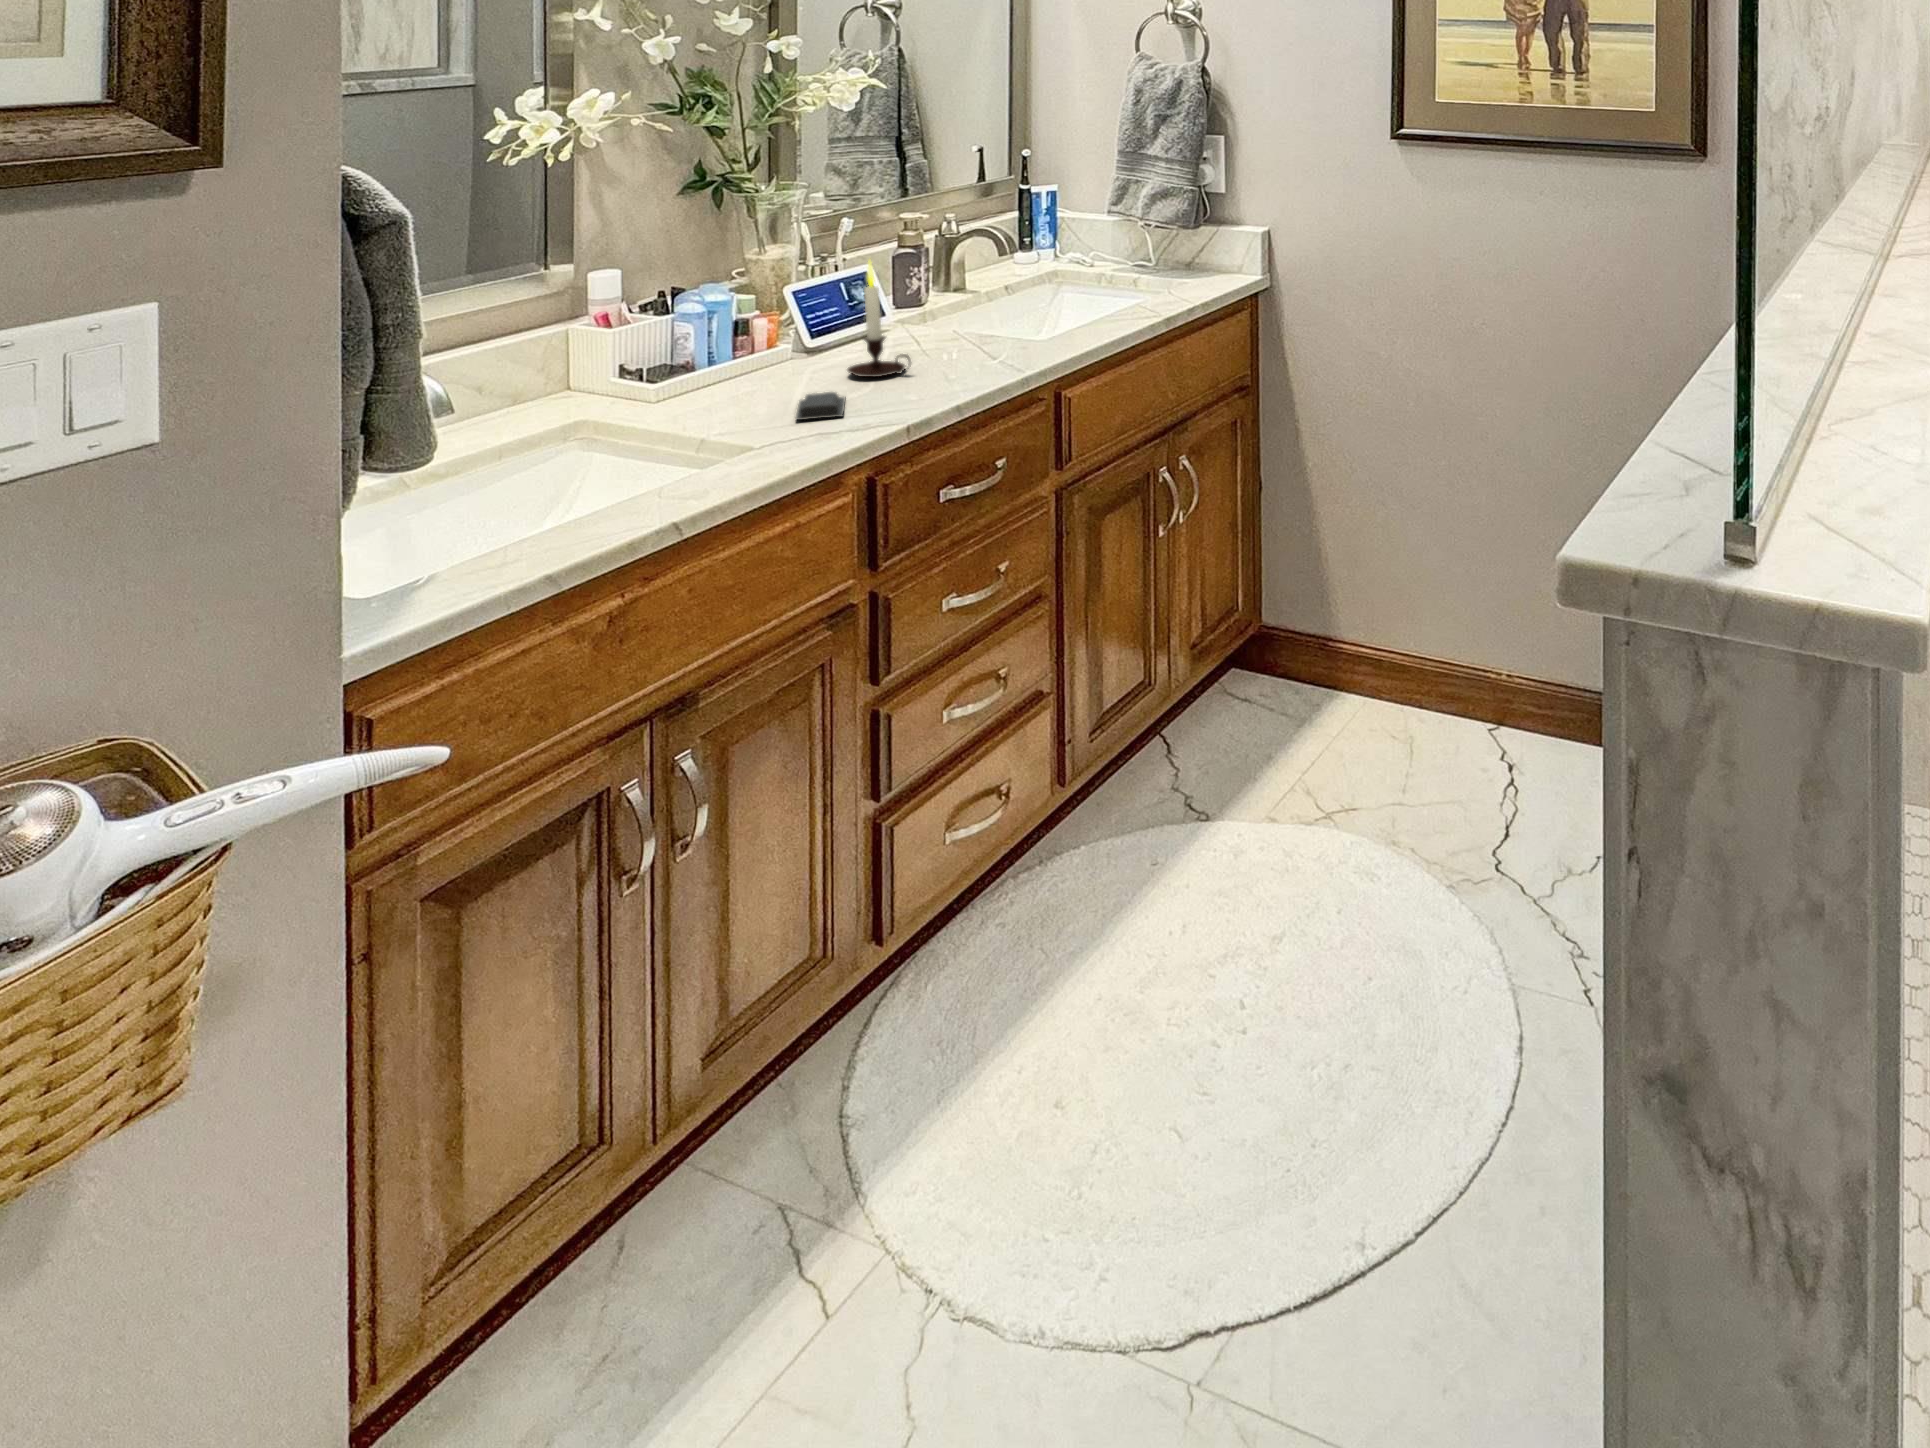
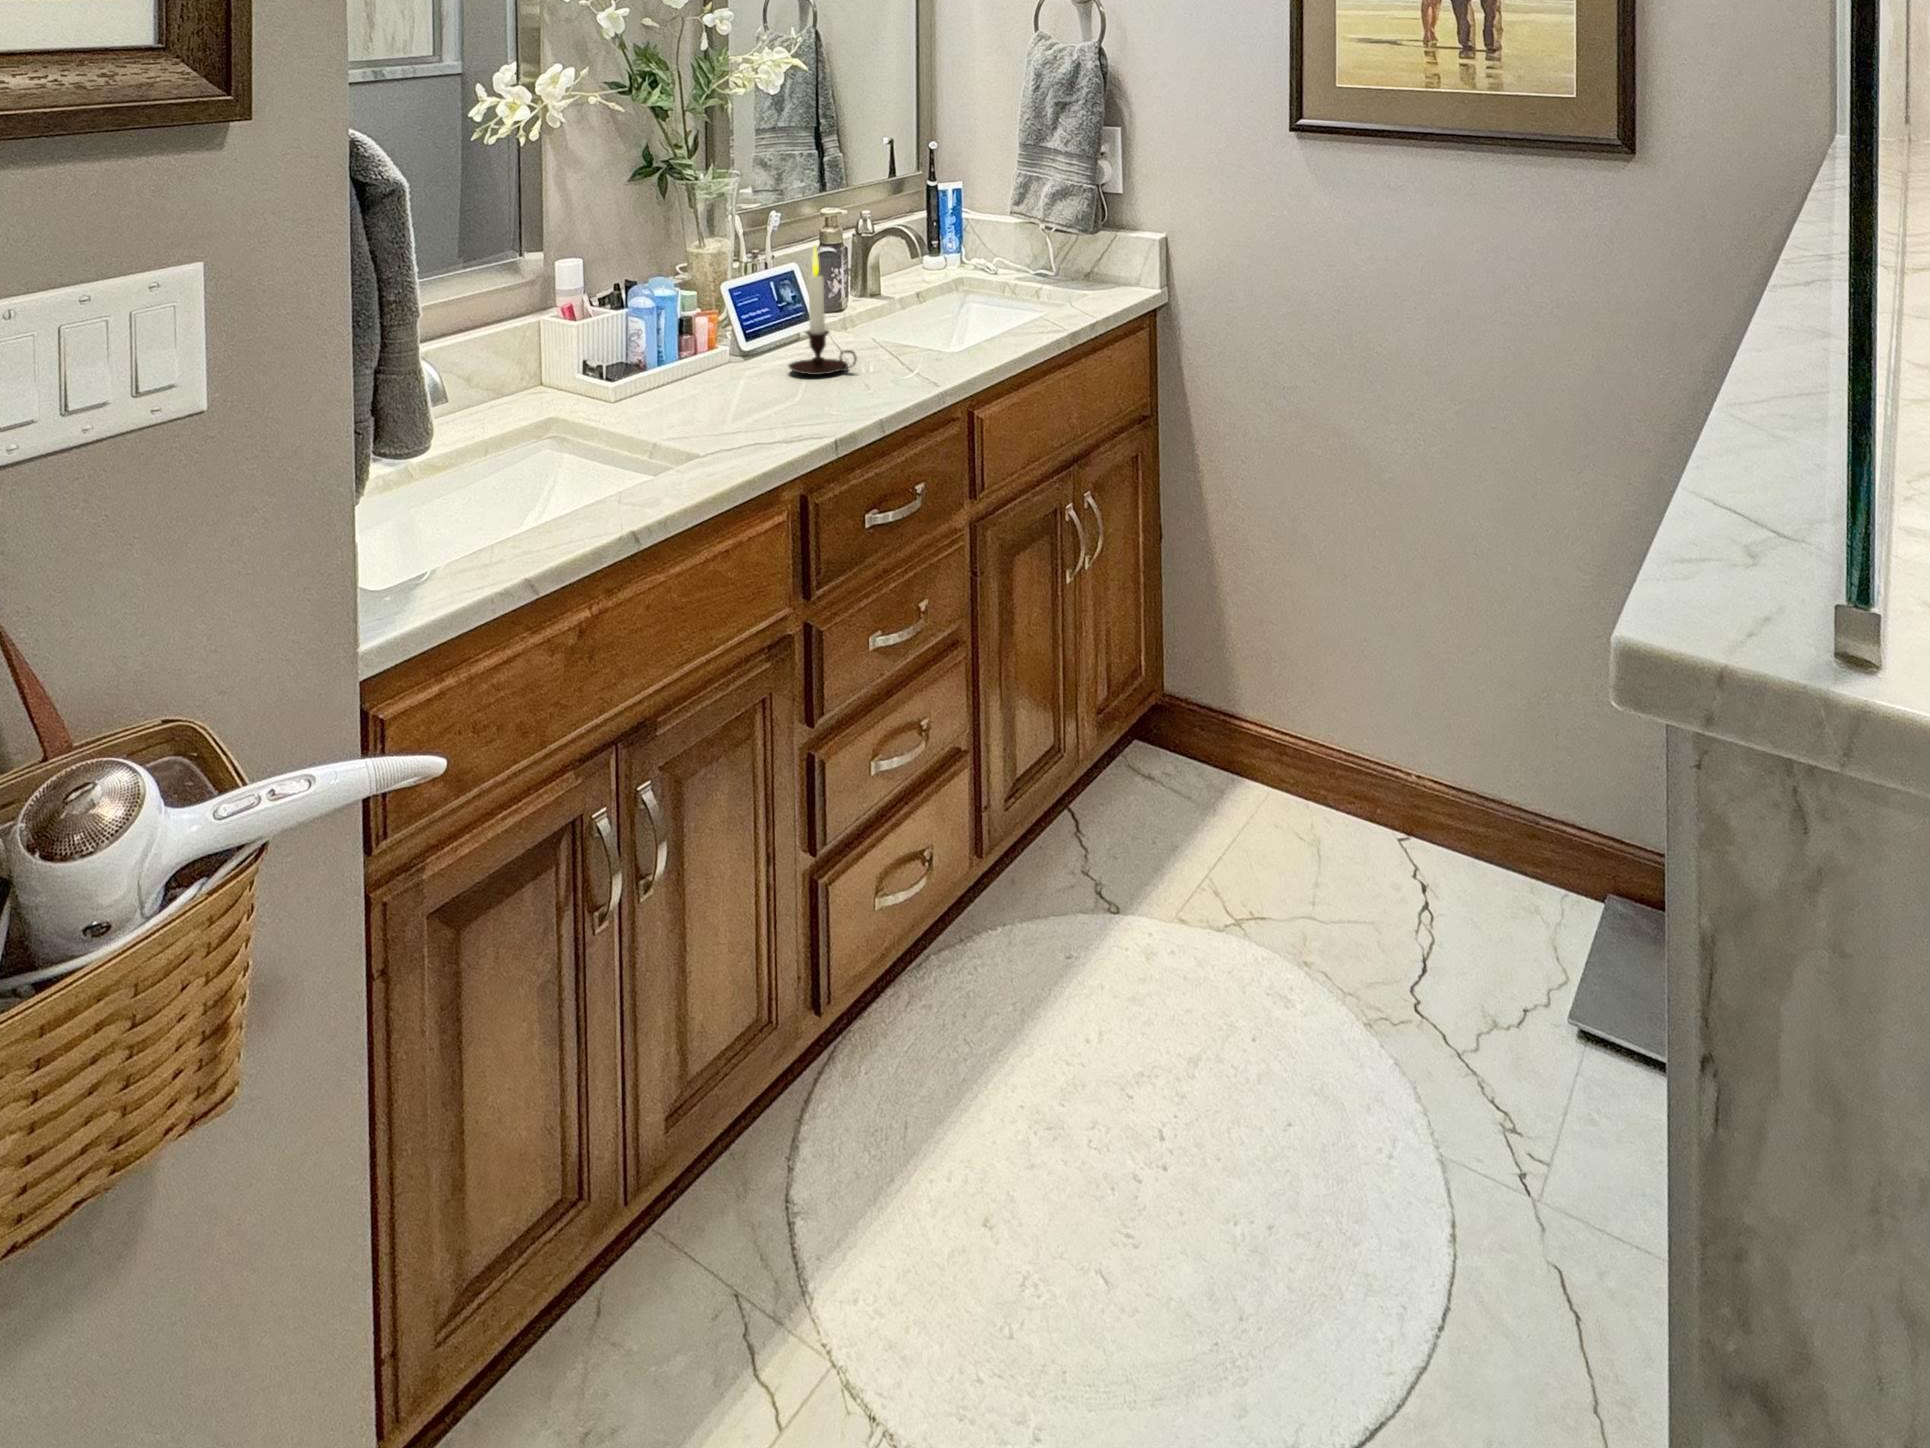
soap bar: present [796,392,846,420] -> none [748,387,800,416]

